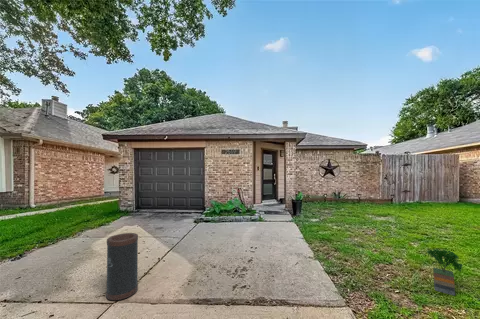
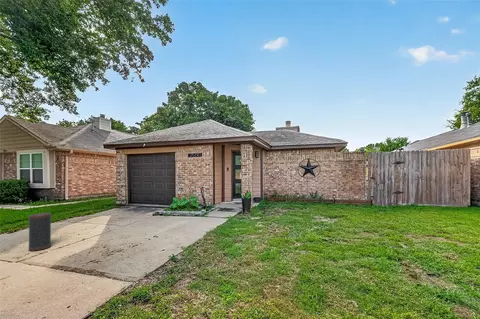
potted tree: present [427,249,463,296] -> none [216,233,238,269]

